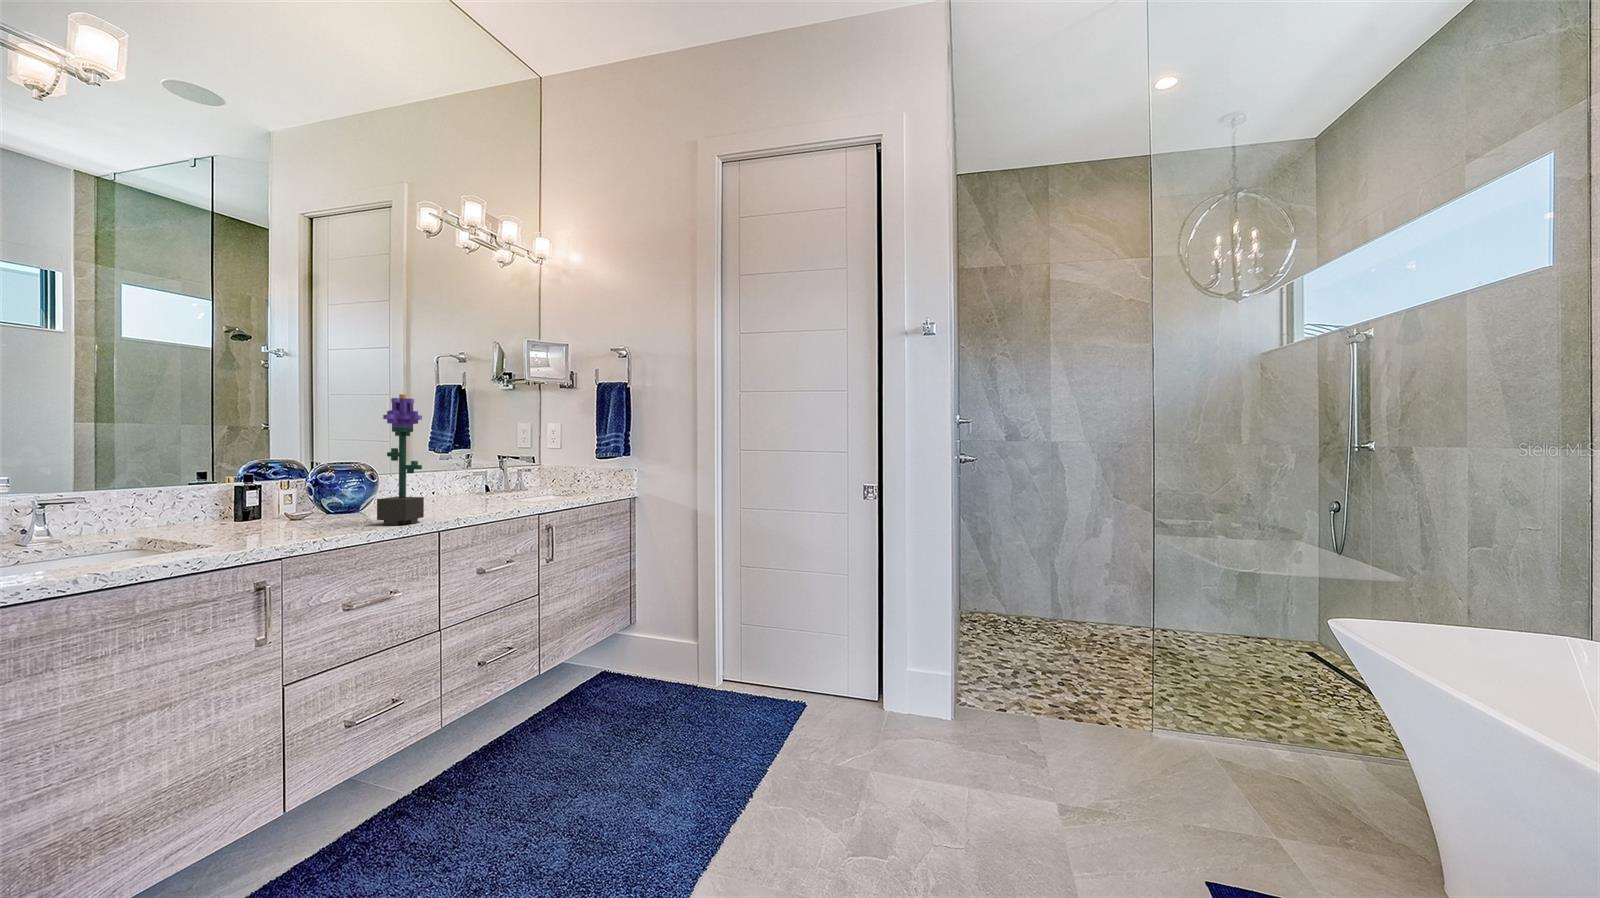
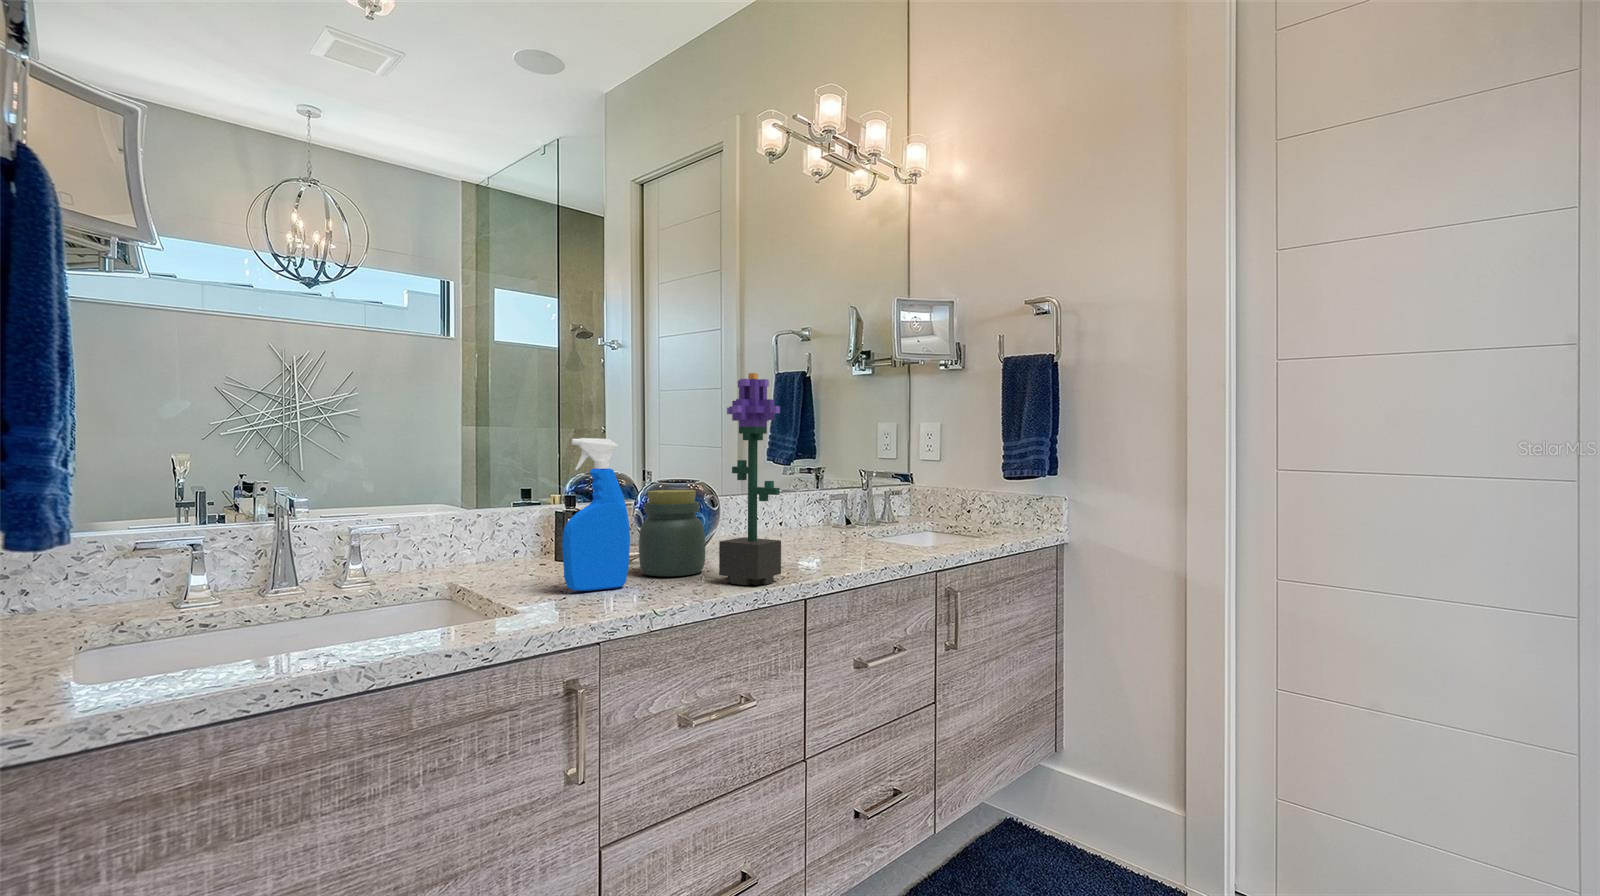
spray bottle: none [246,433,304,535] -> present [562,438,630,591]
jar: none [312,468,367,525] -> present [639,490,705,576]

